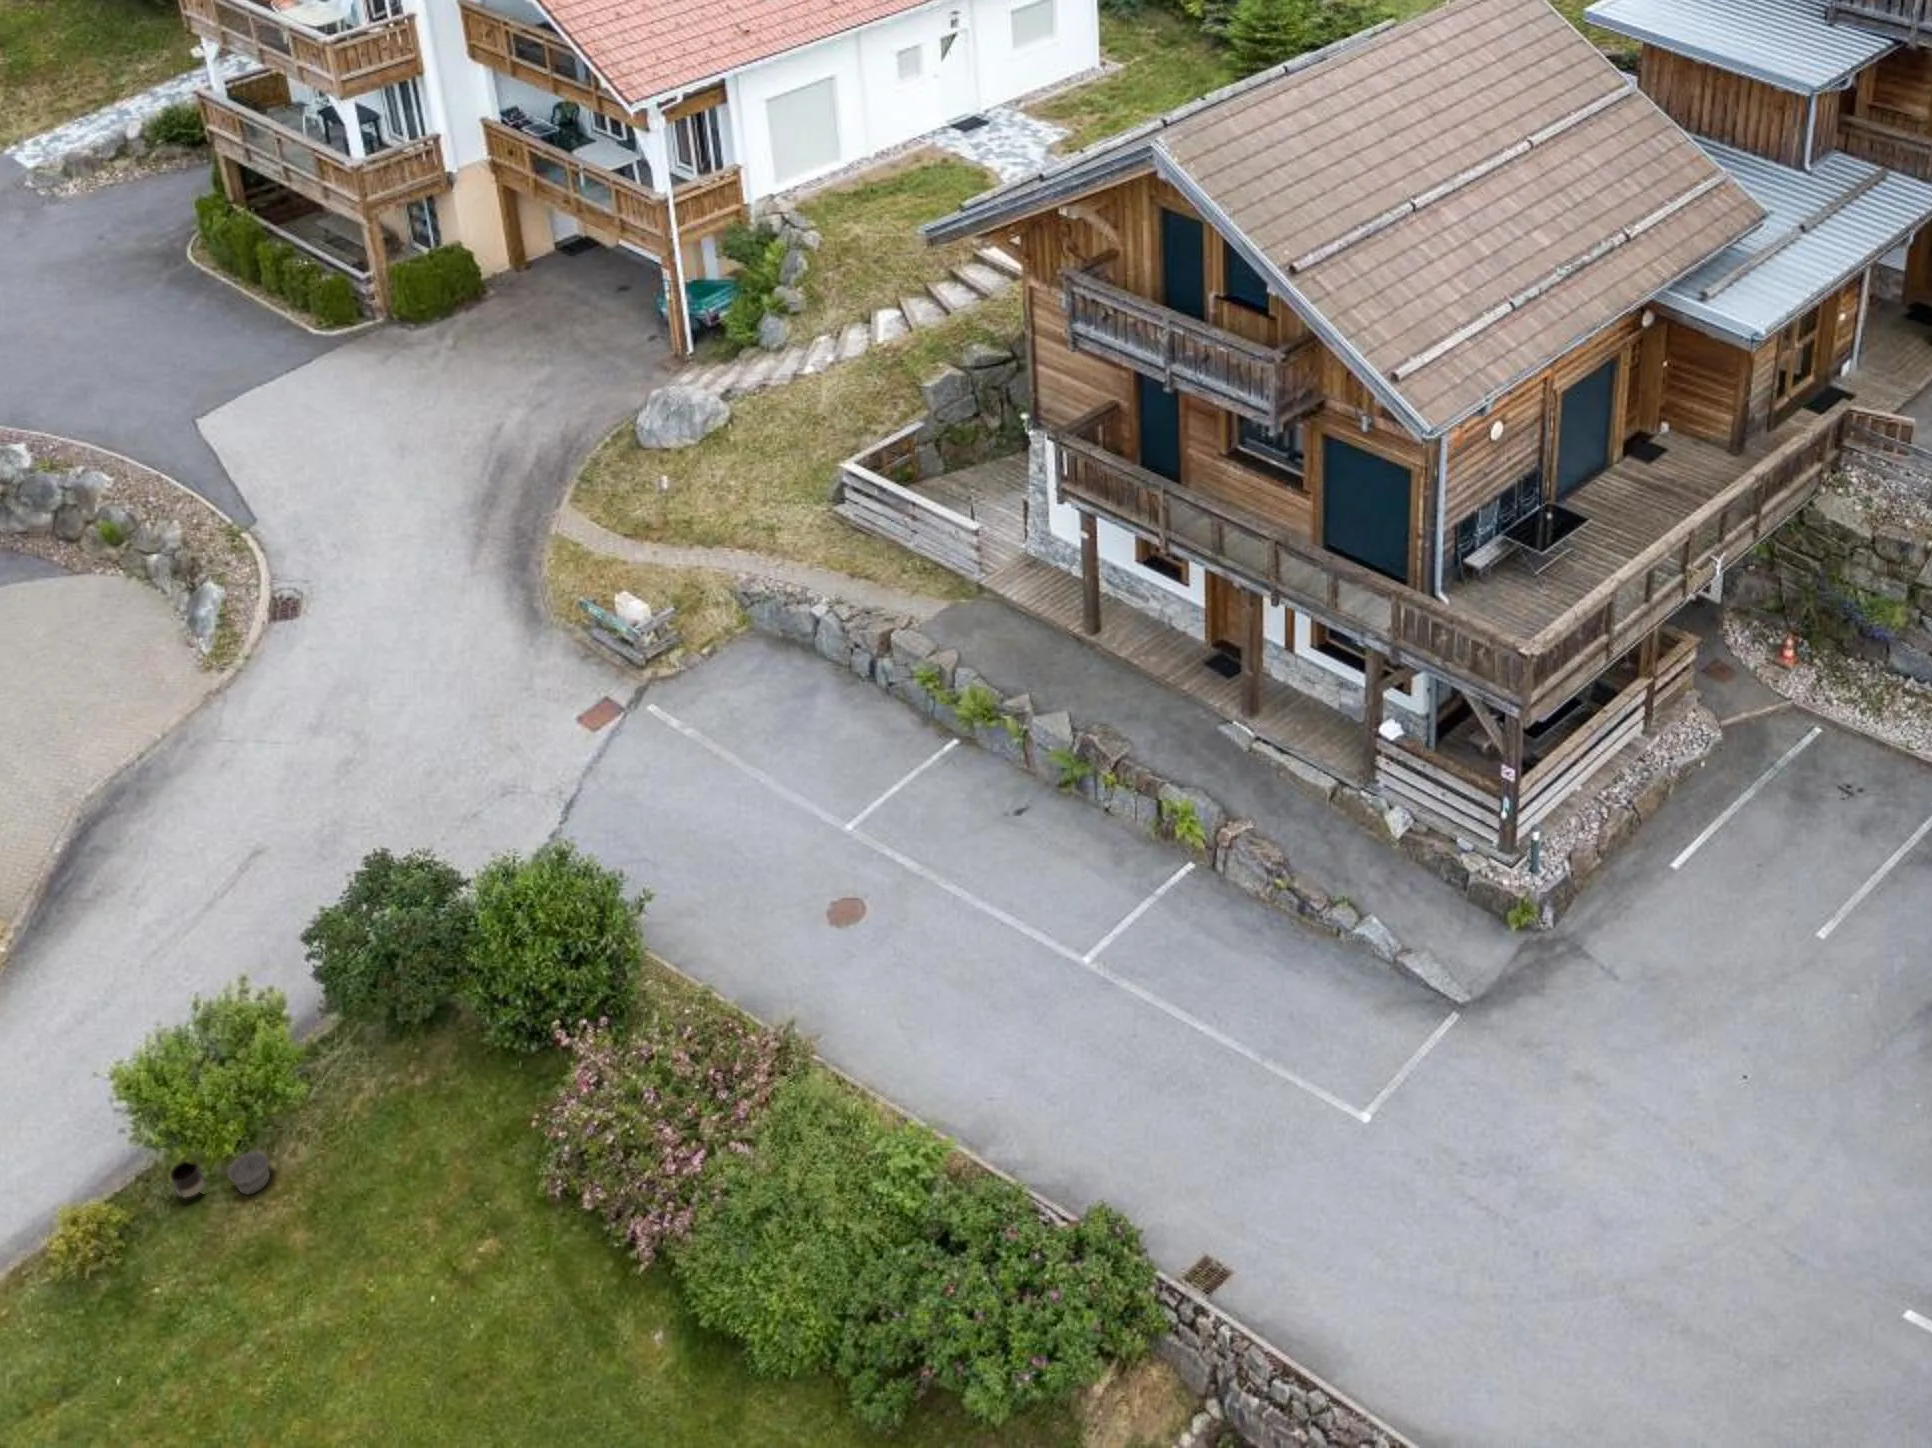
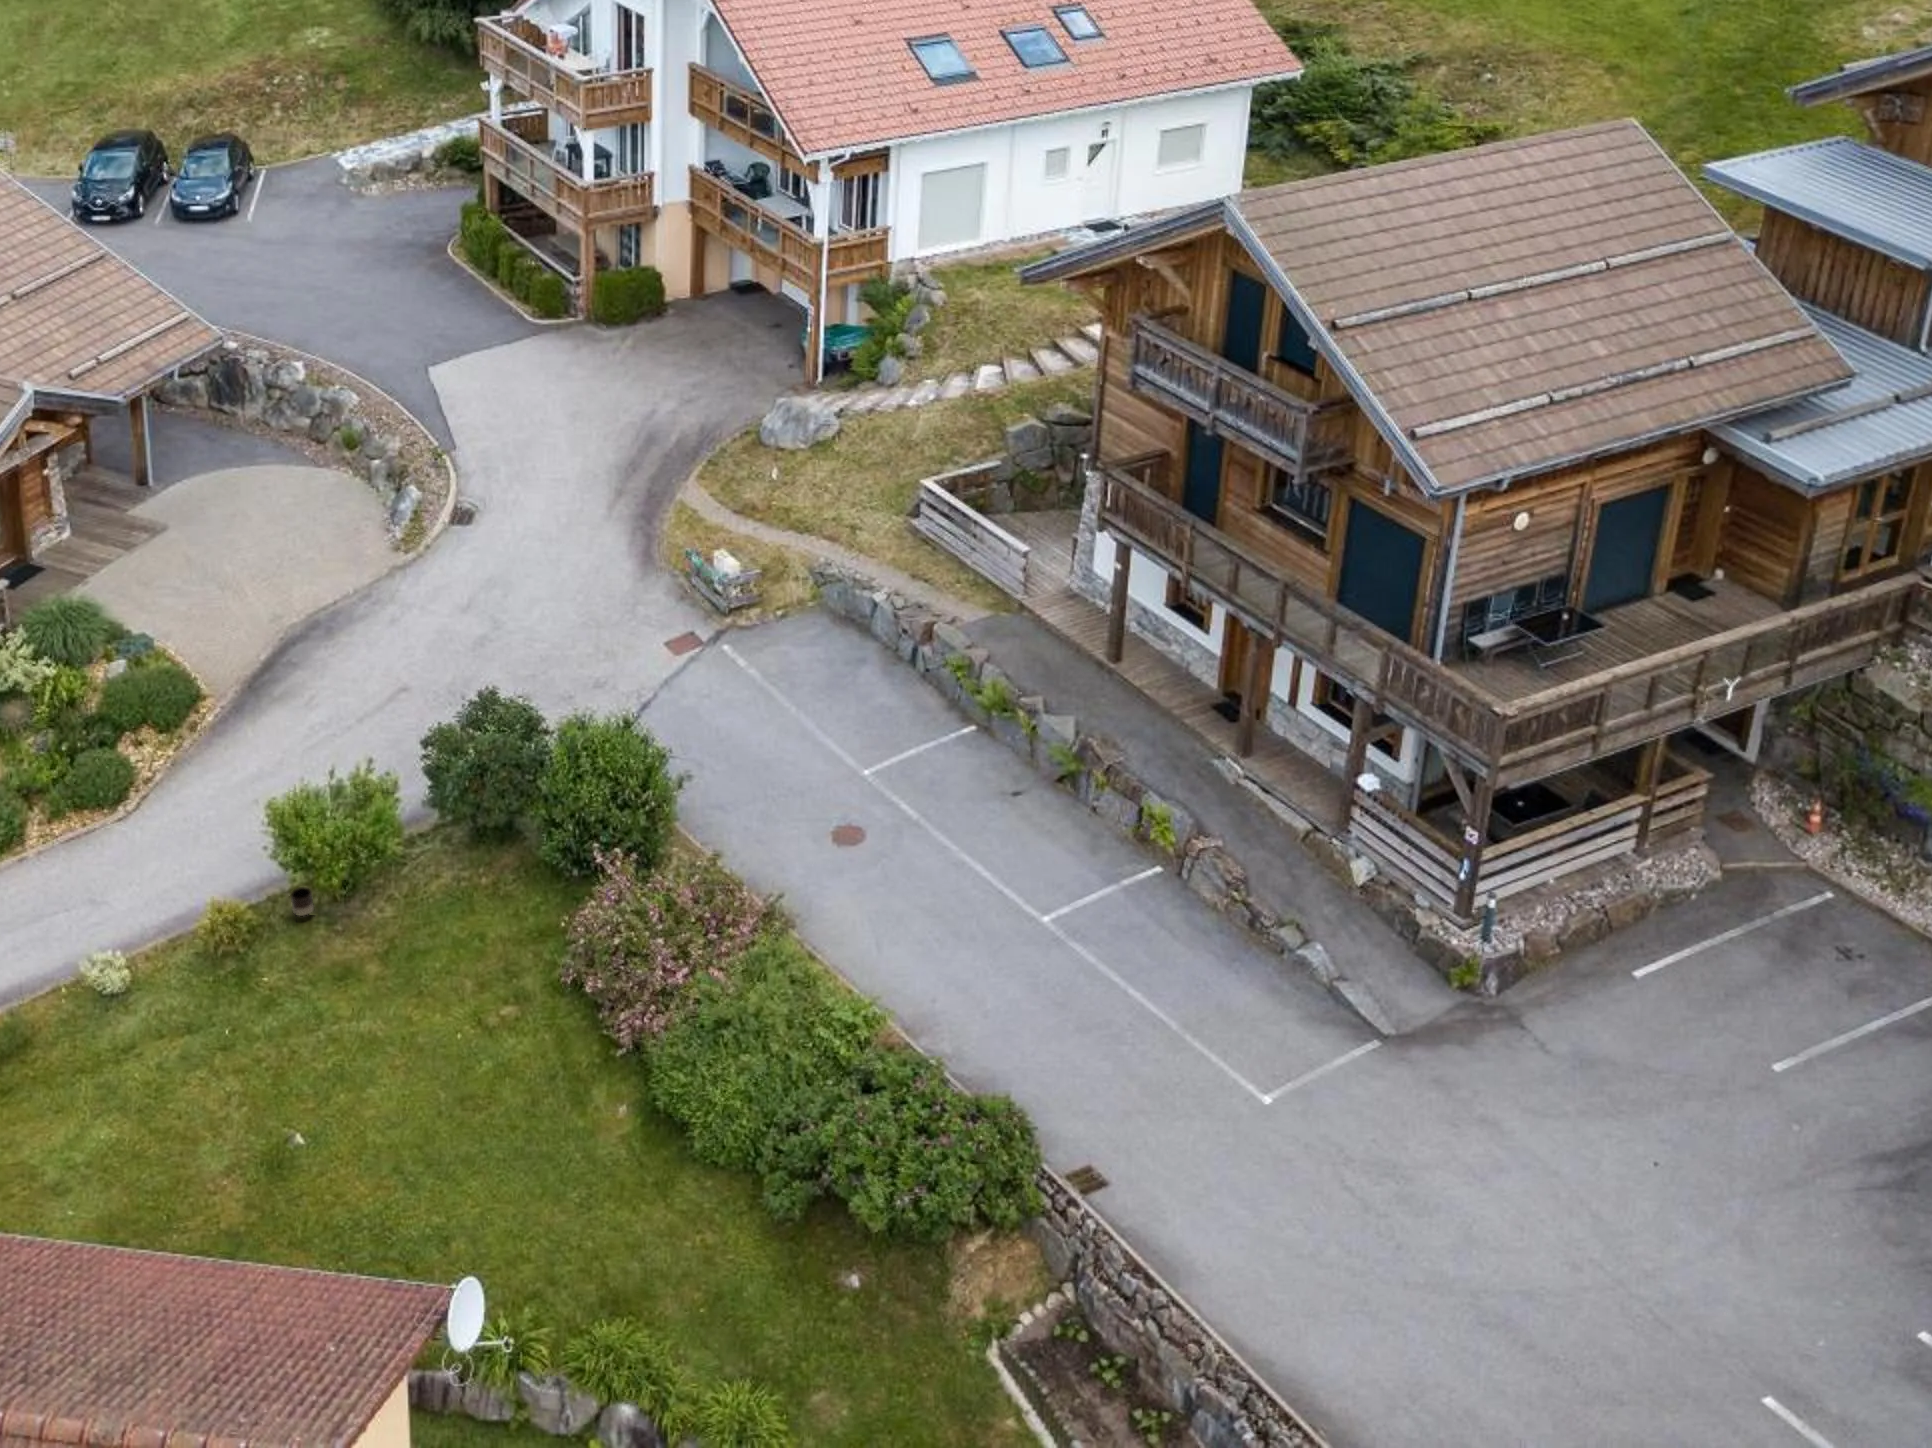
wooden bucket: present [228,1151,270,1195] -> none [331,894,362,927]

